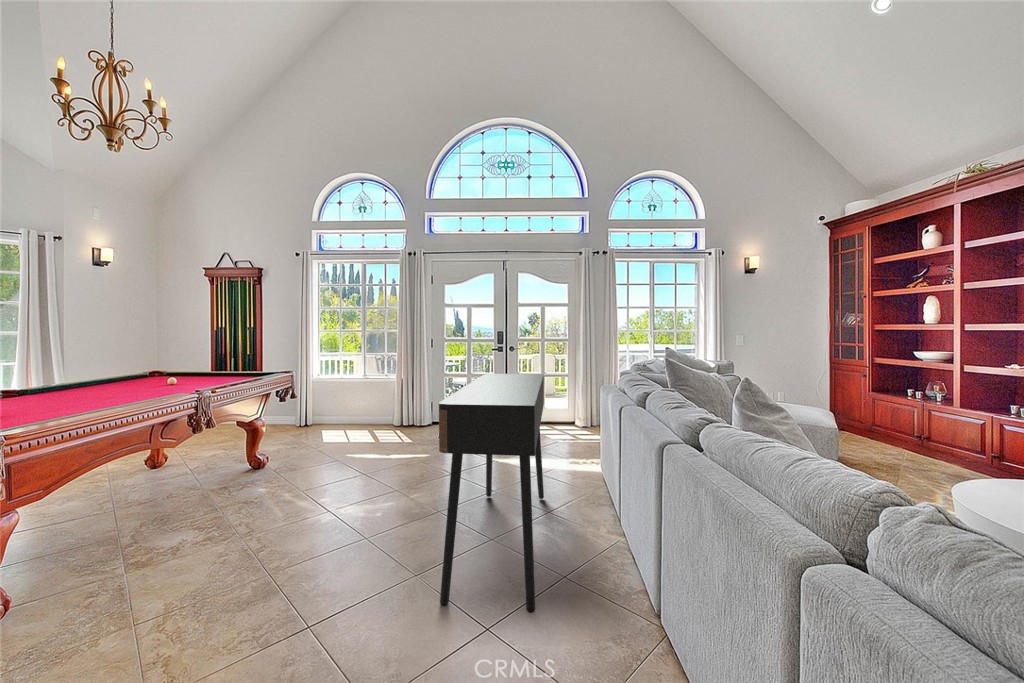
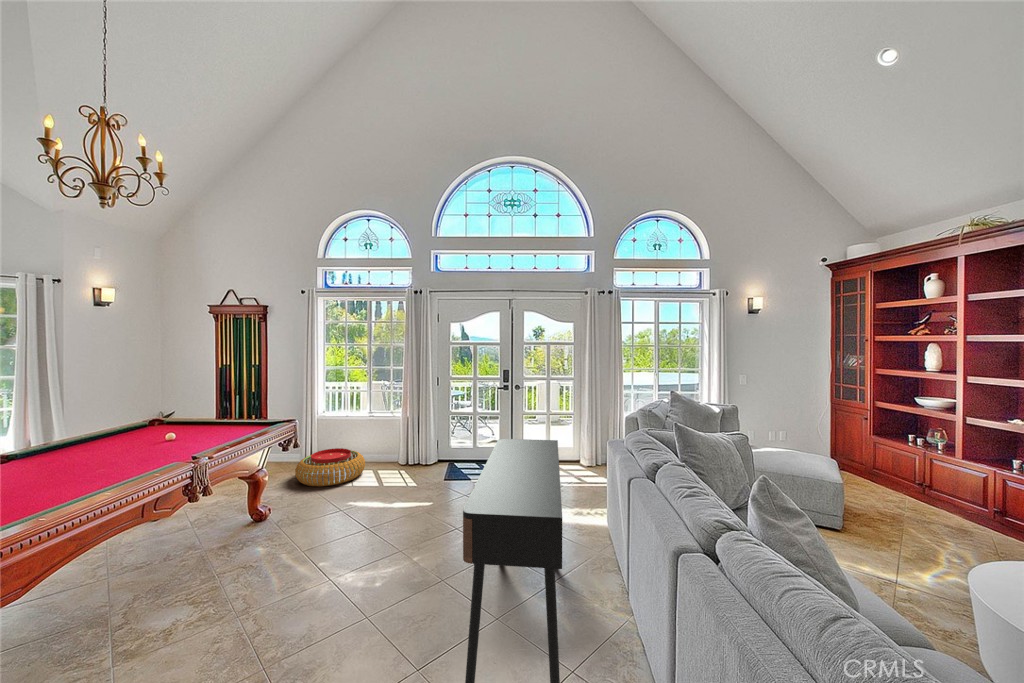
pouf: none [291,409,361,442] -> present [295,448,365,486]

